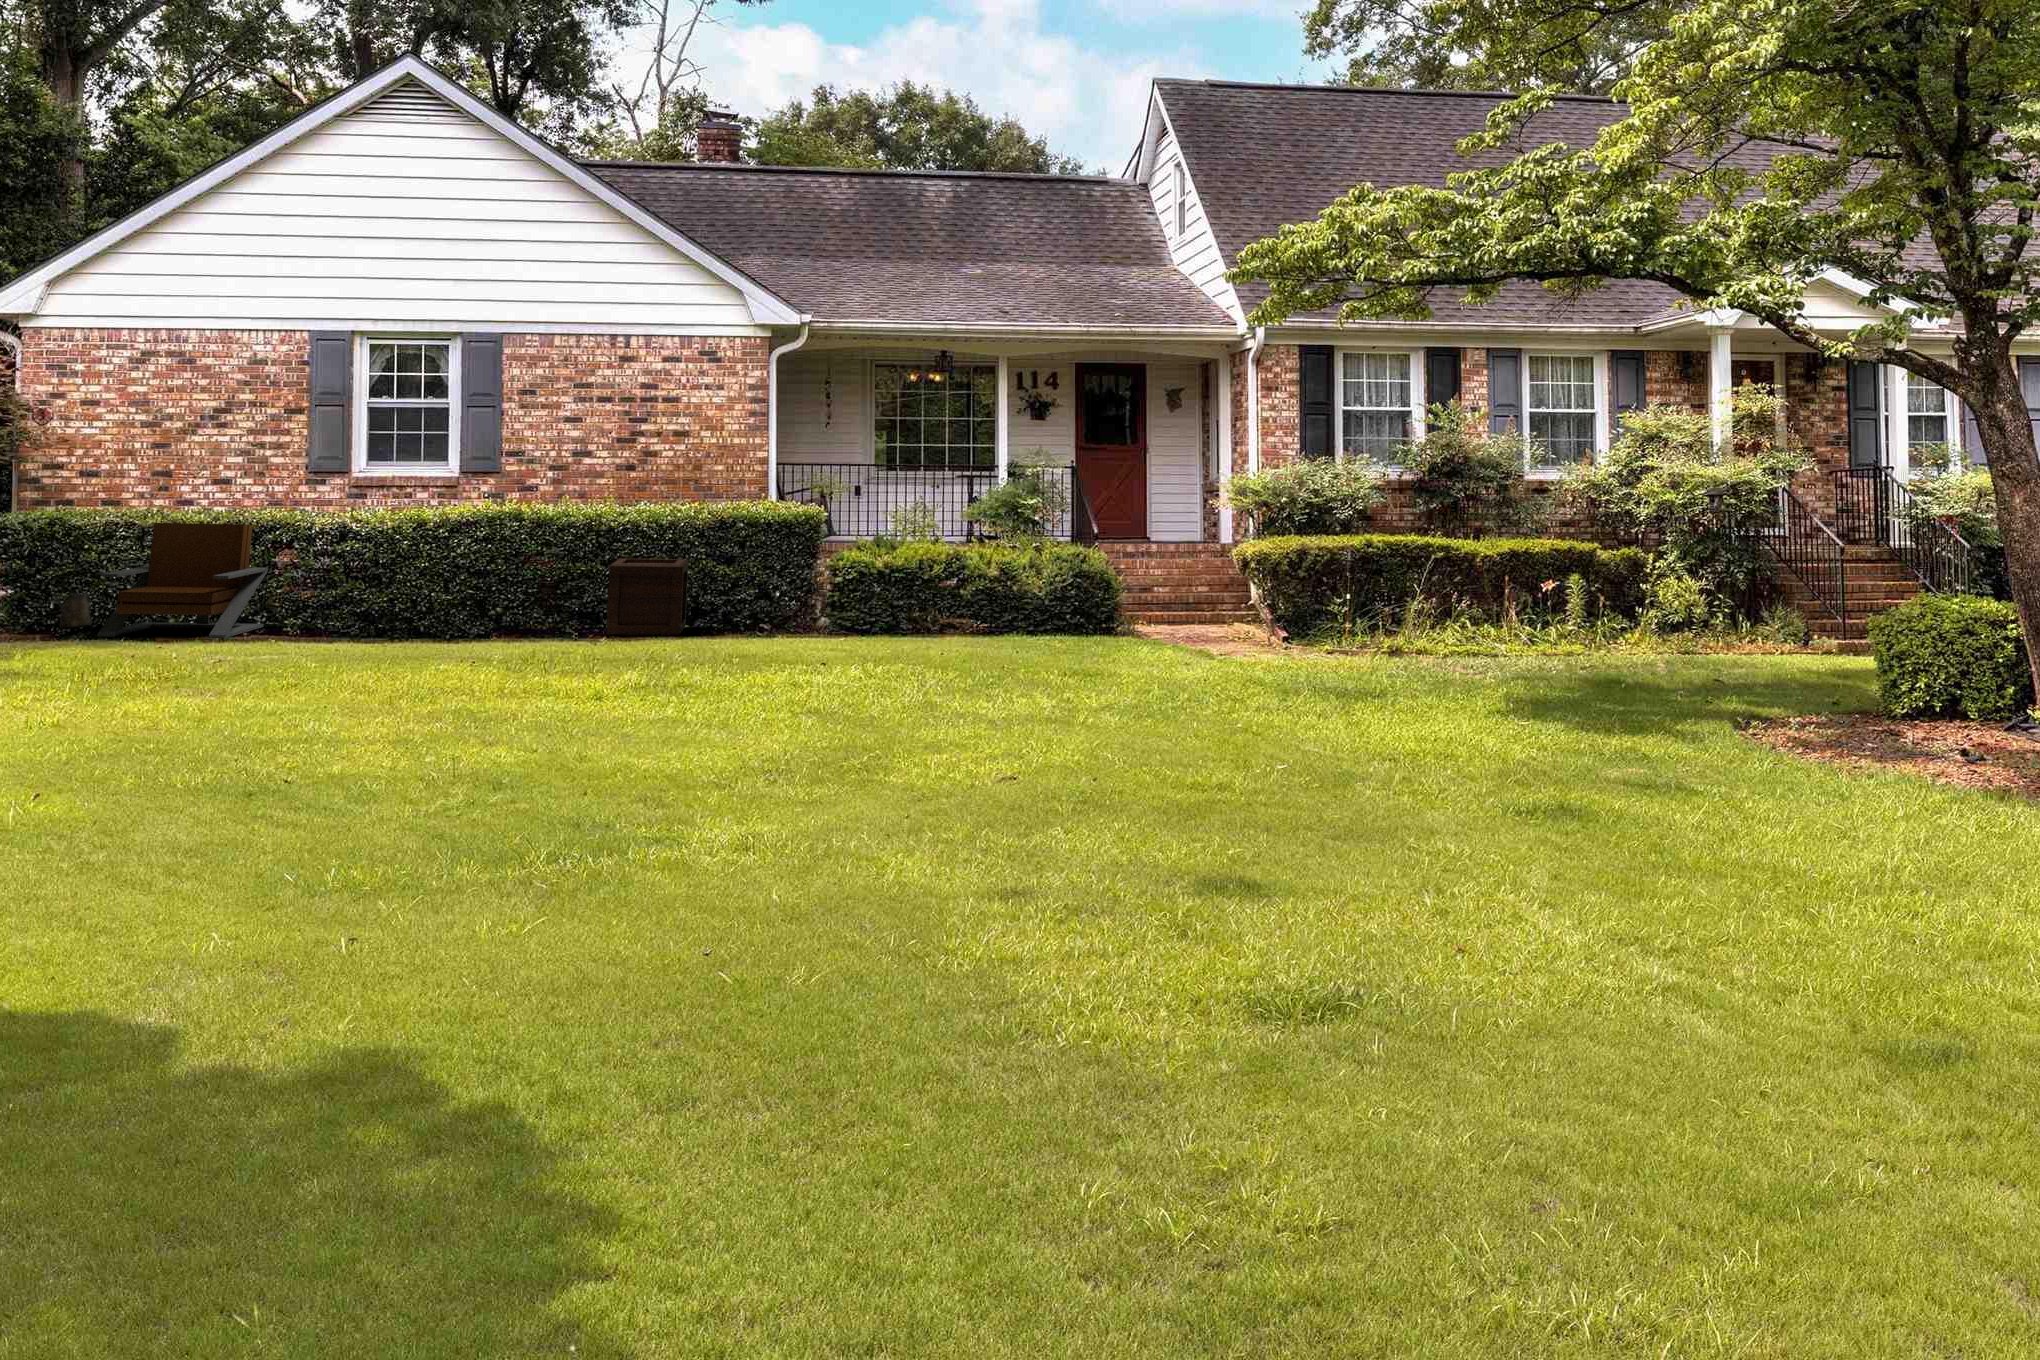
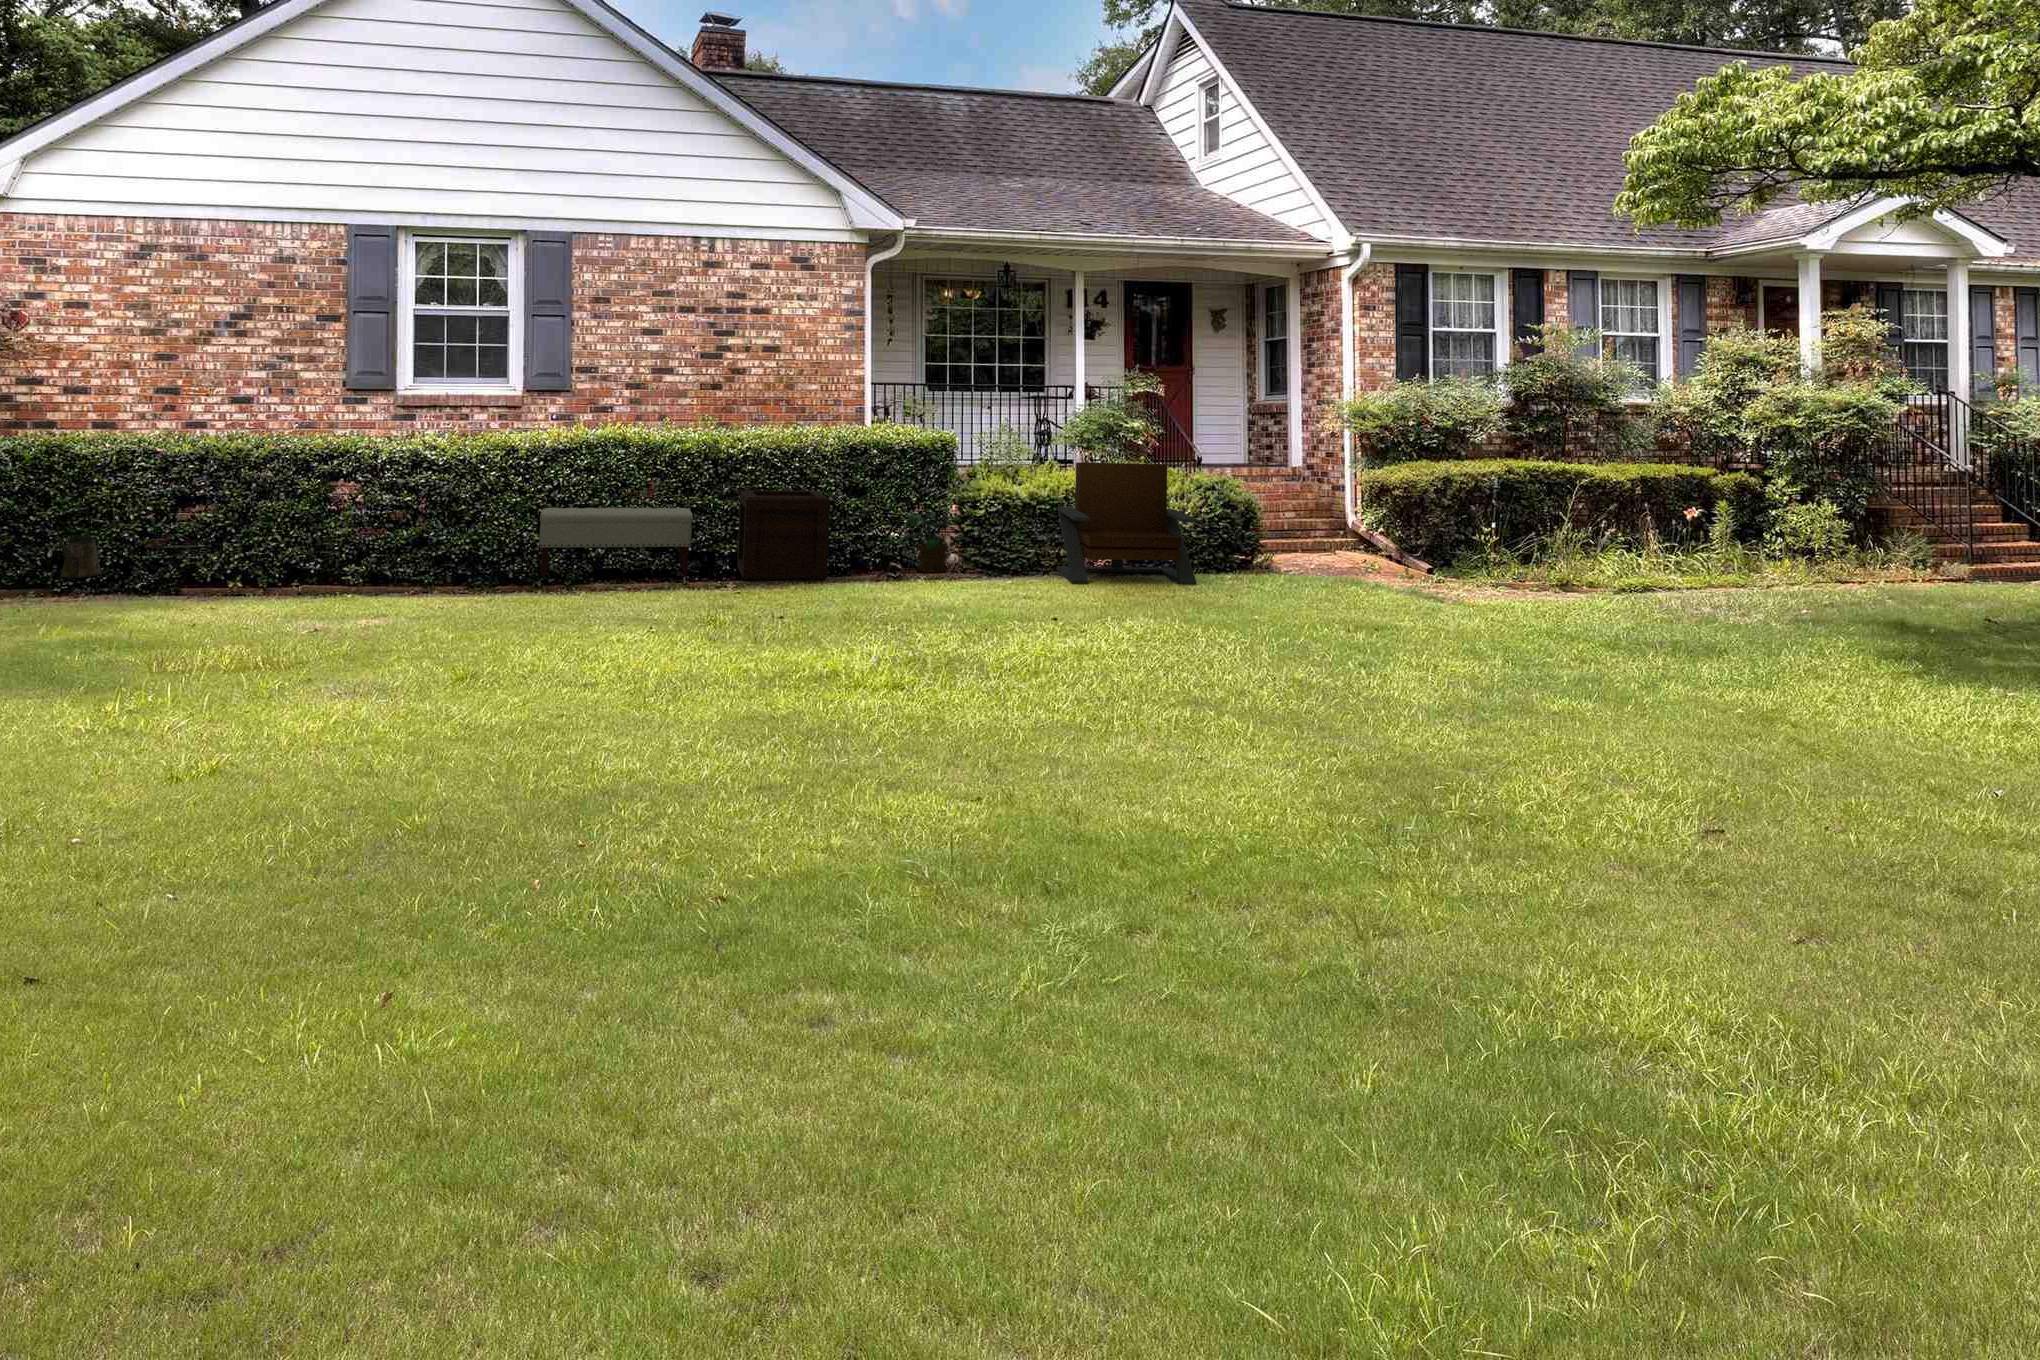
lounge chair: present [97,523,268,638] -> present [1057,462,1198,585]
bench: none [438,573,575,632] -> present [539,508,693,578]
potted plant: none [757,579,805,631] -> present [903,514,950,572]

